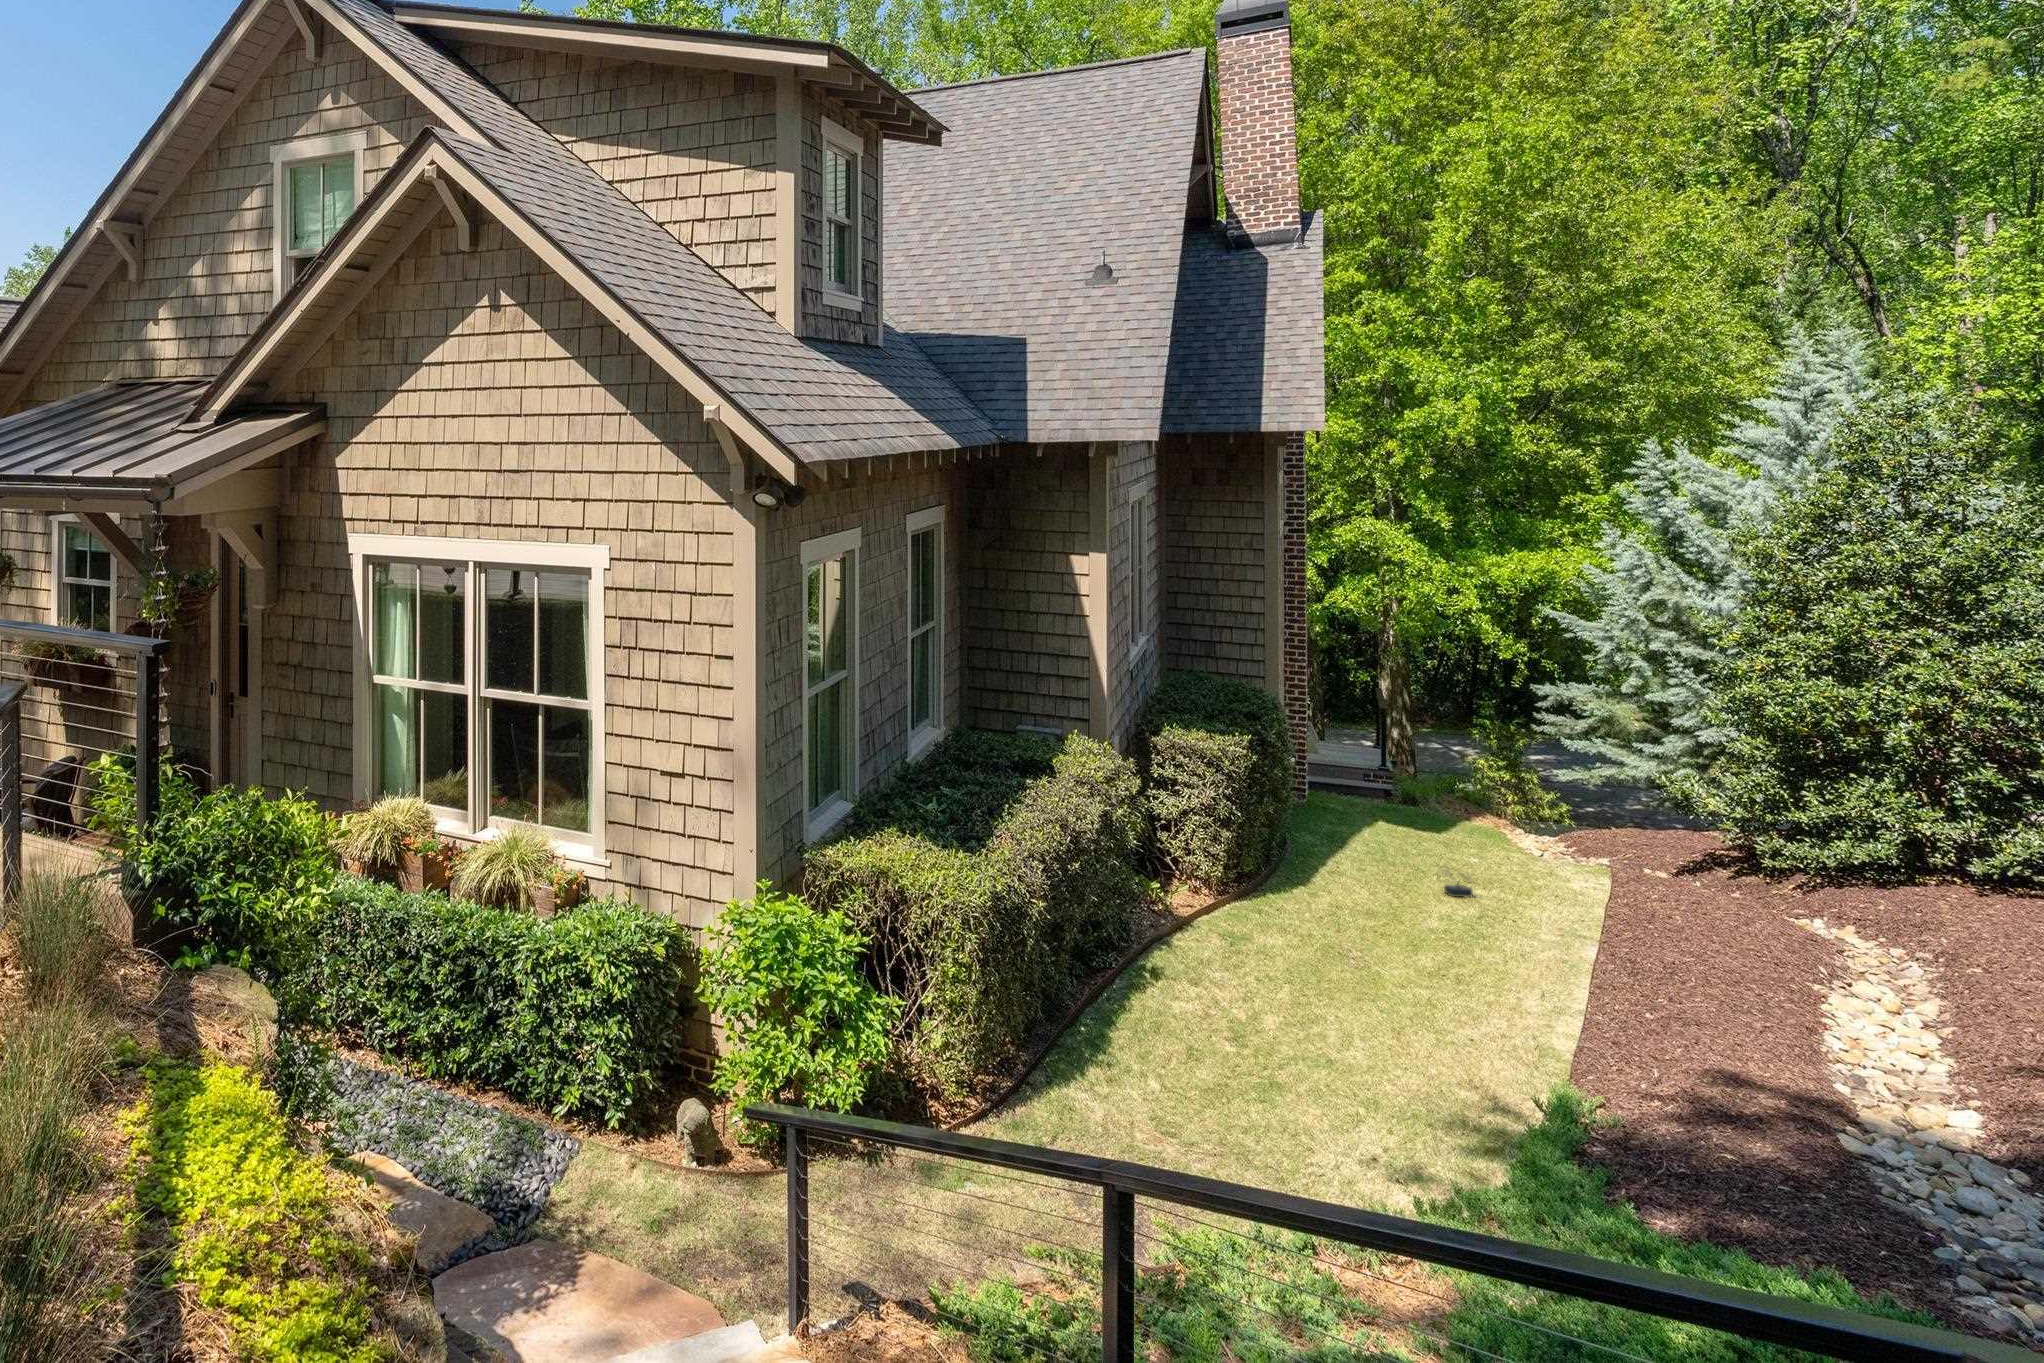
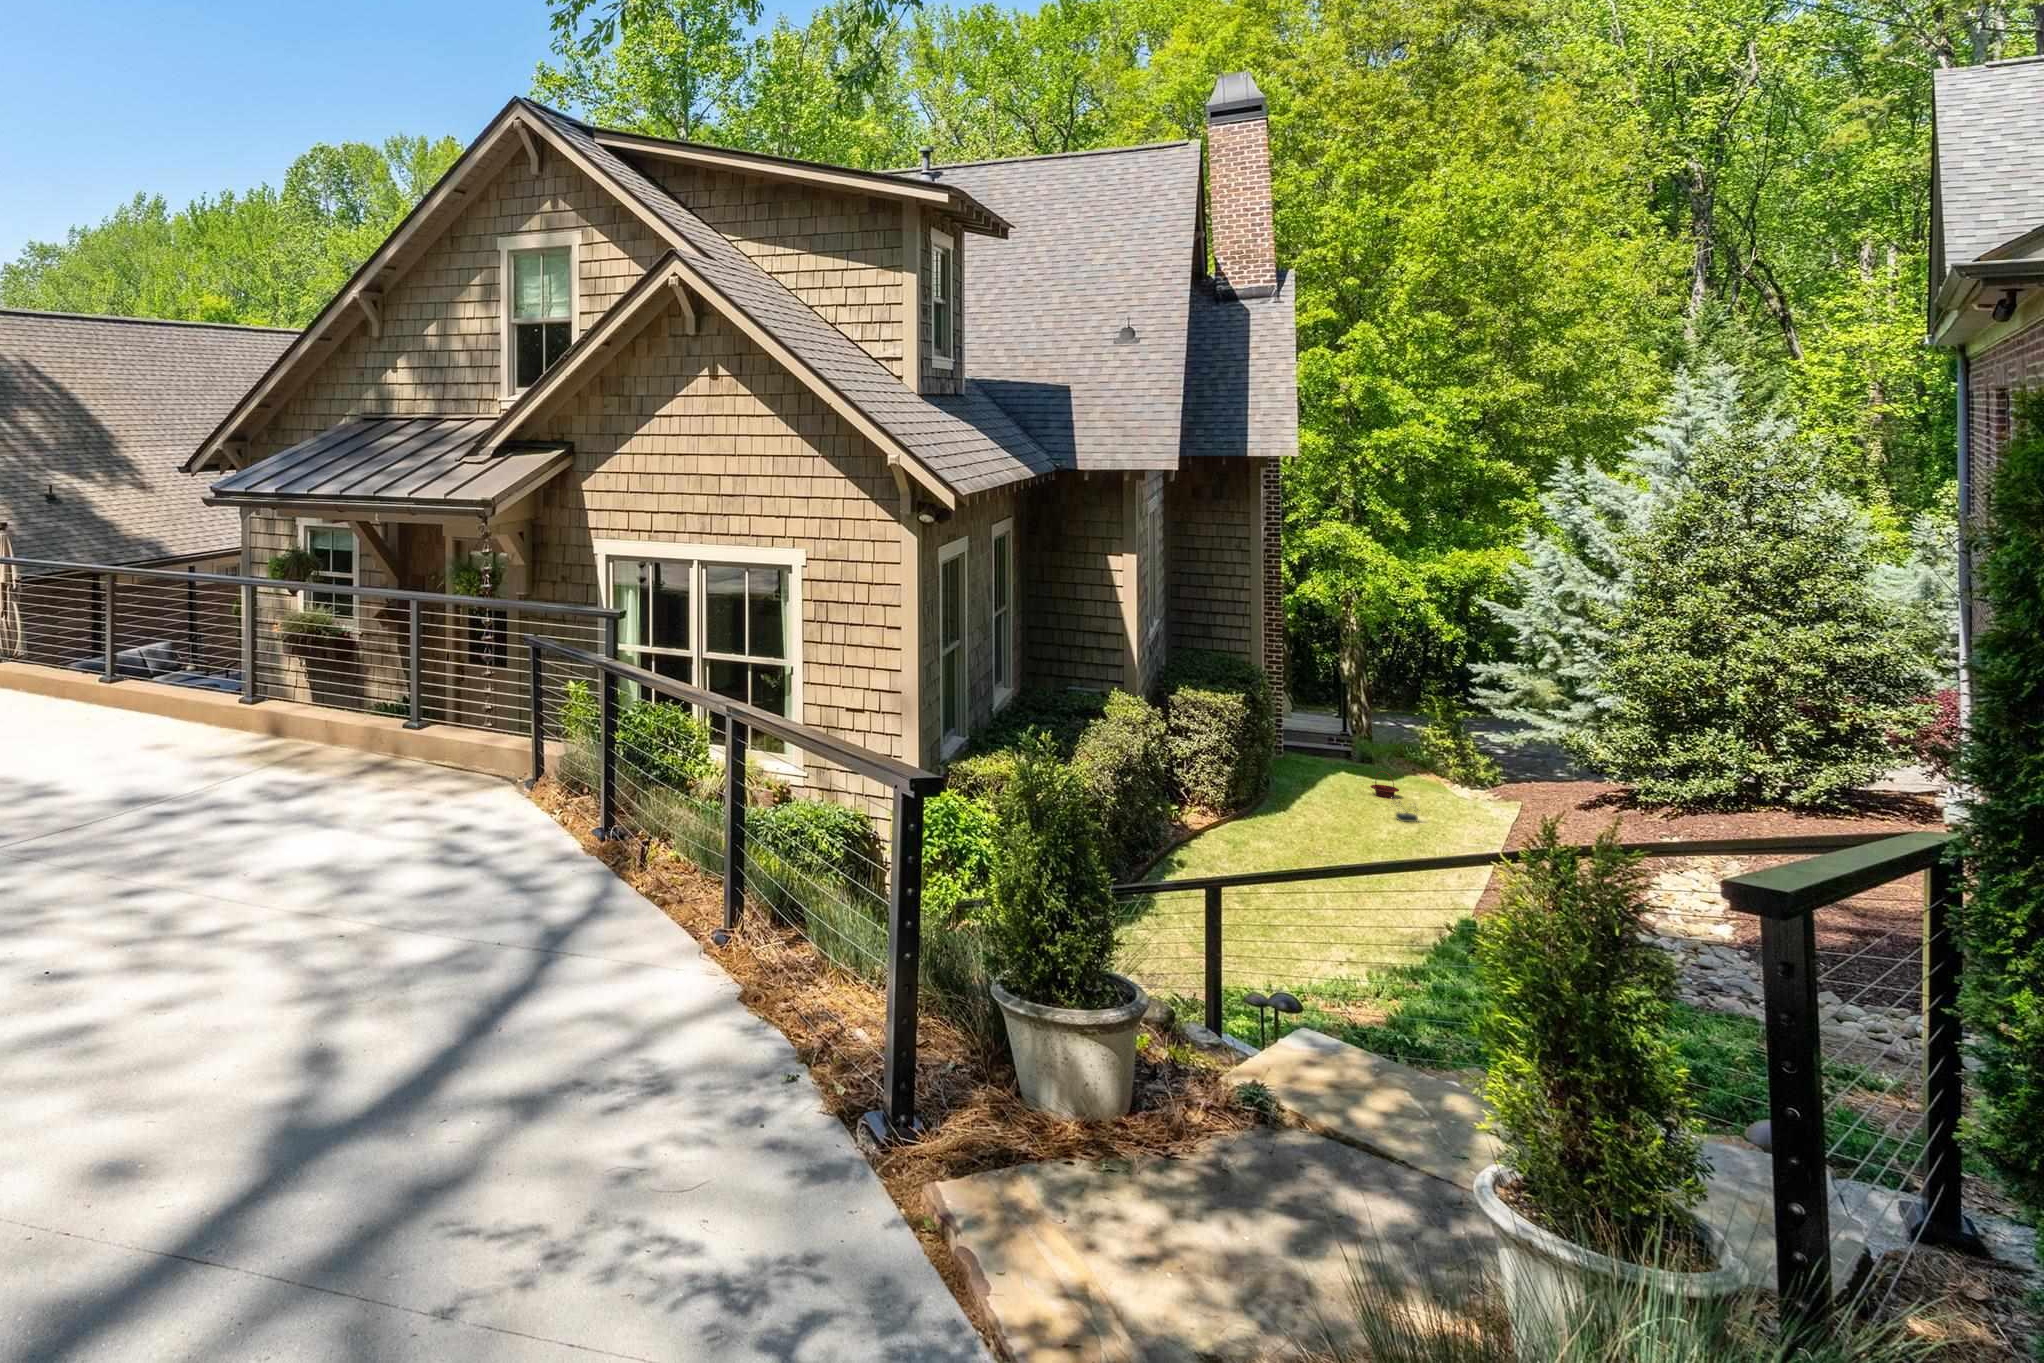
basket: none [1411,827,1449,861] -> present [1370,771,1399,798]

